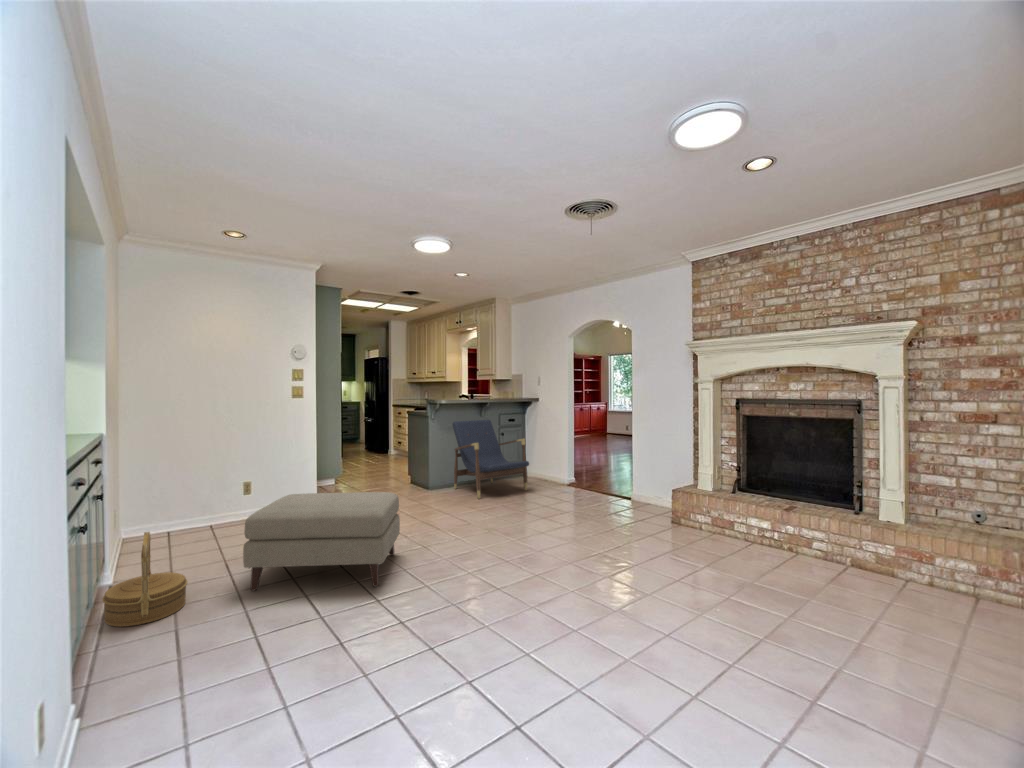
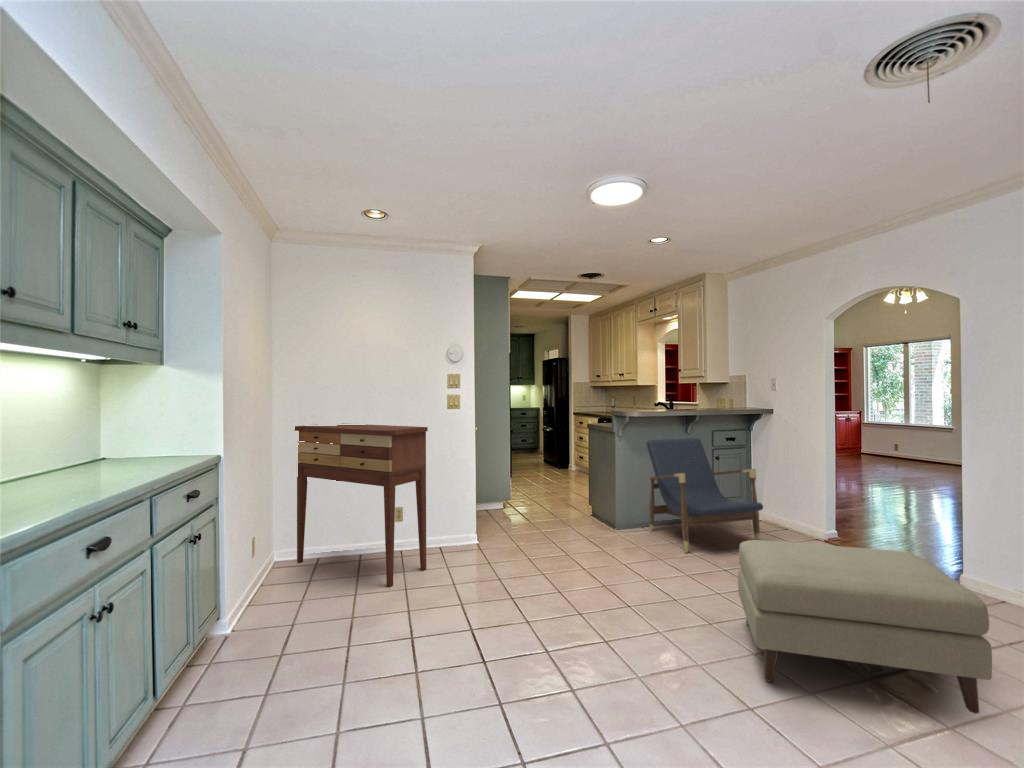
console table: none [142,412,278,541] -> present [295,423,428,587]
ottoman: present [243,492,400,591] -> present [738,540,992,714]
woven basket: present [102,532,187,627] -> none [190,586,291,723]

